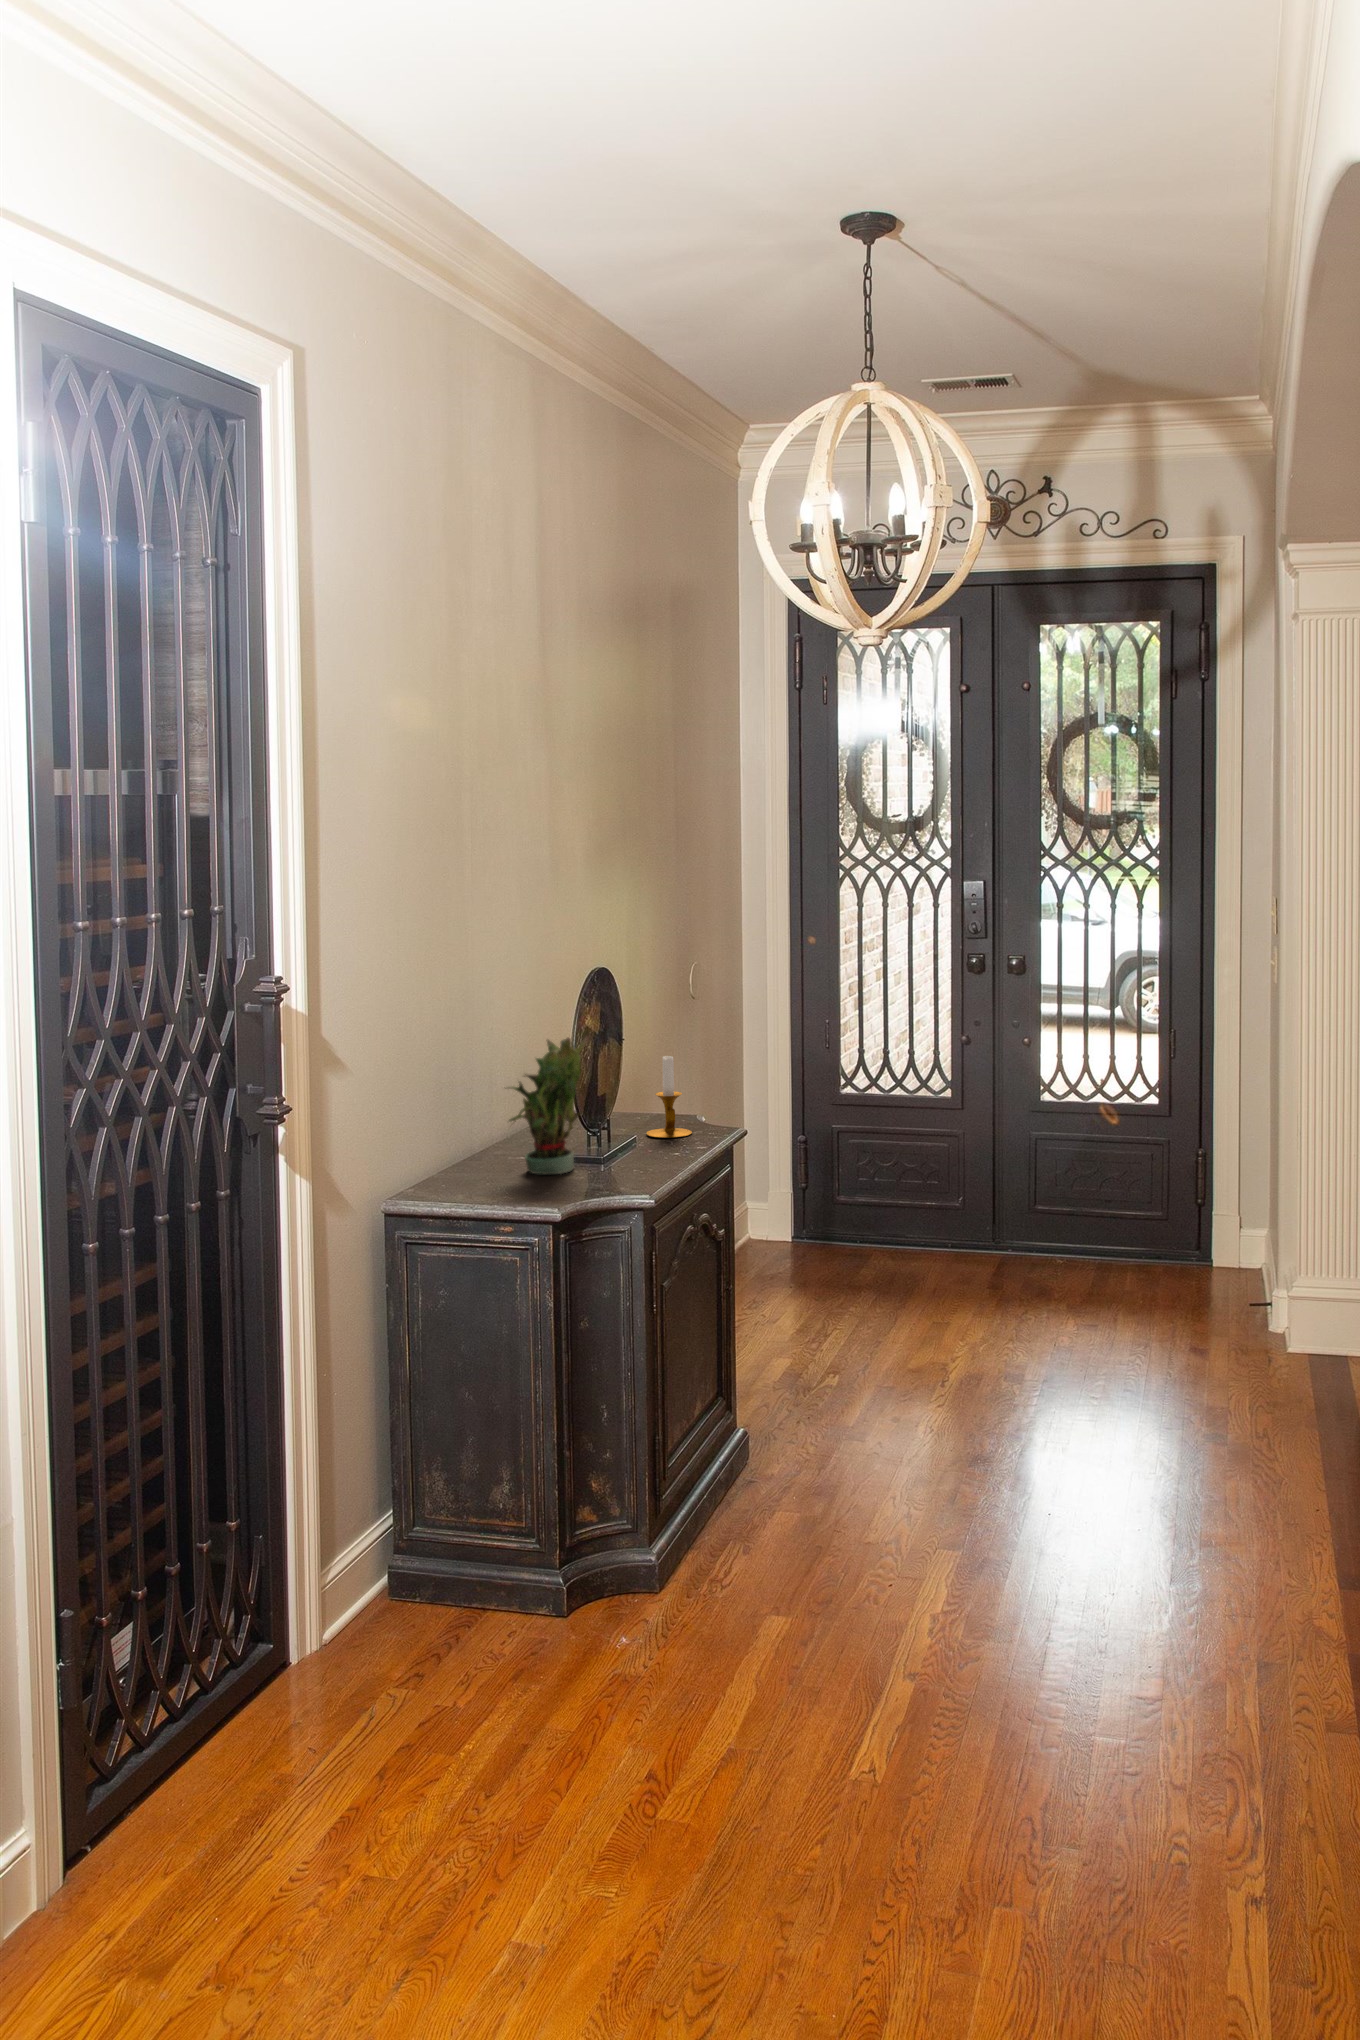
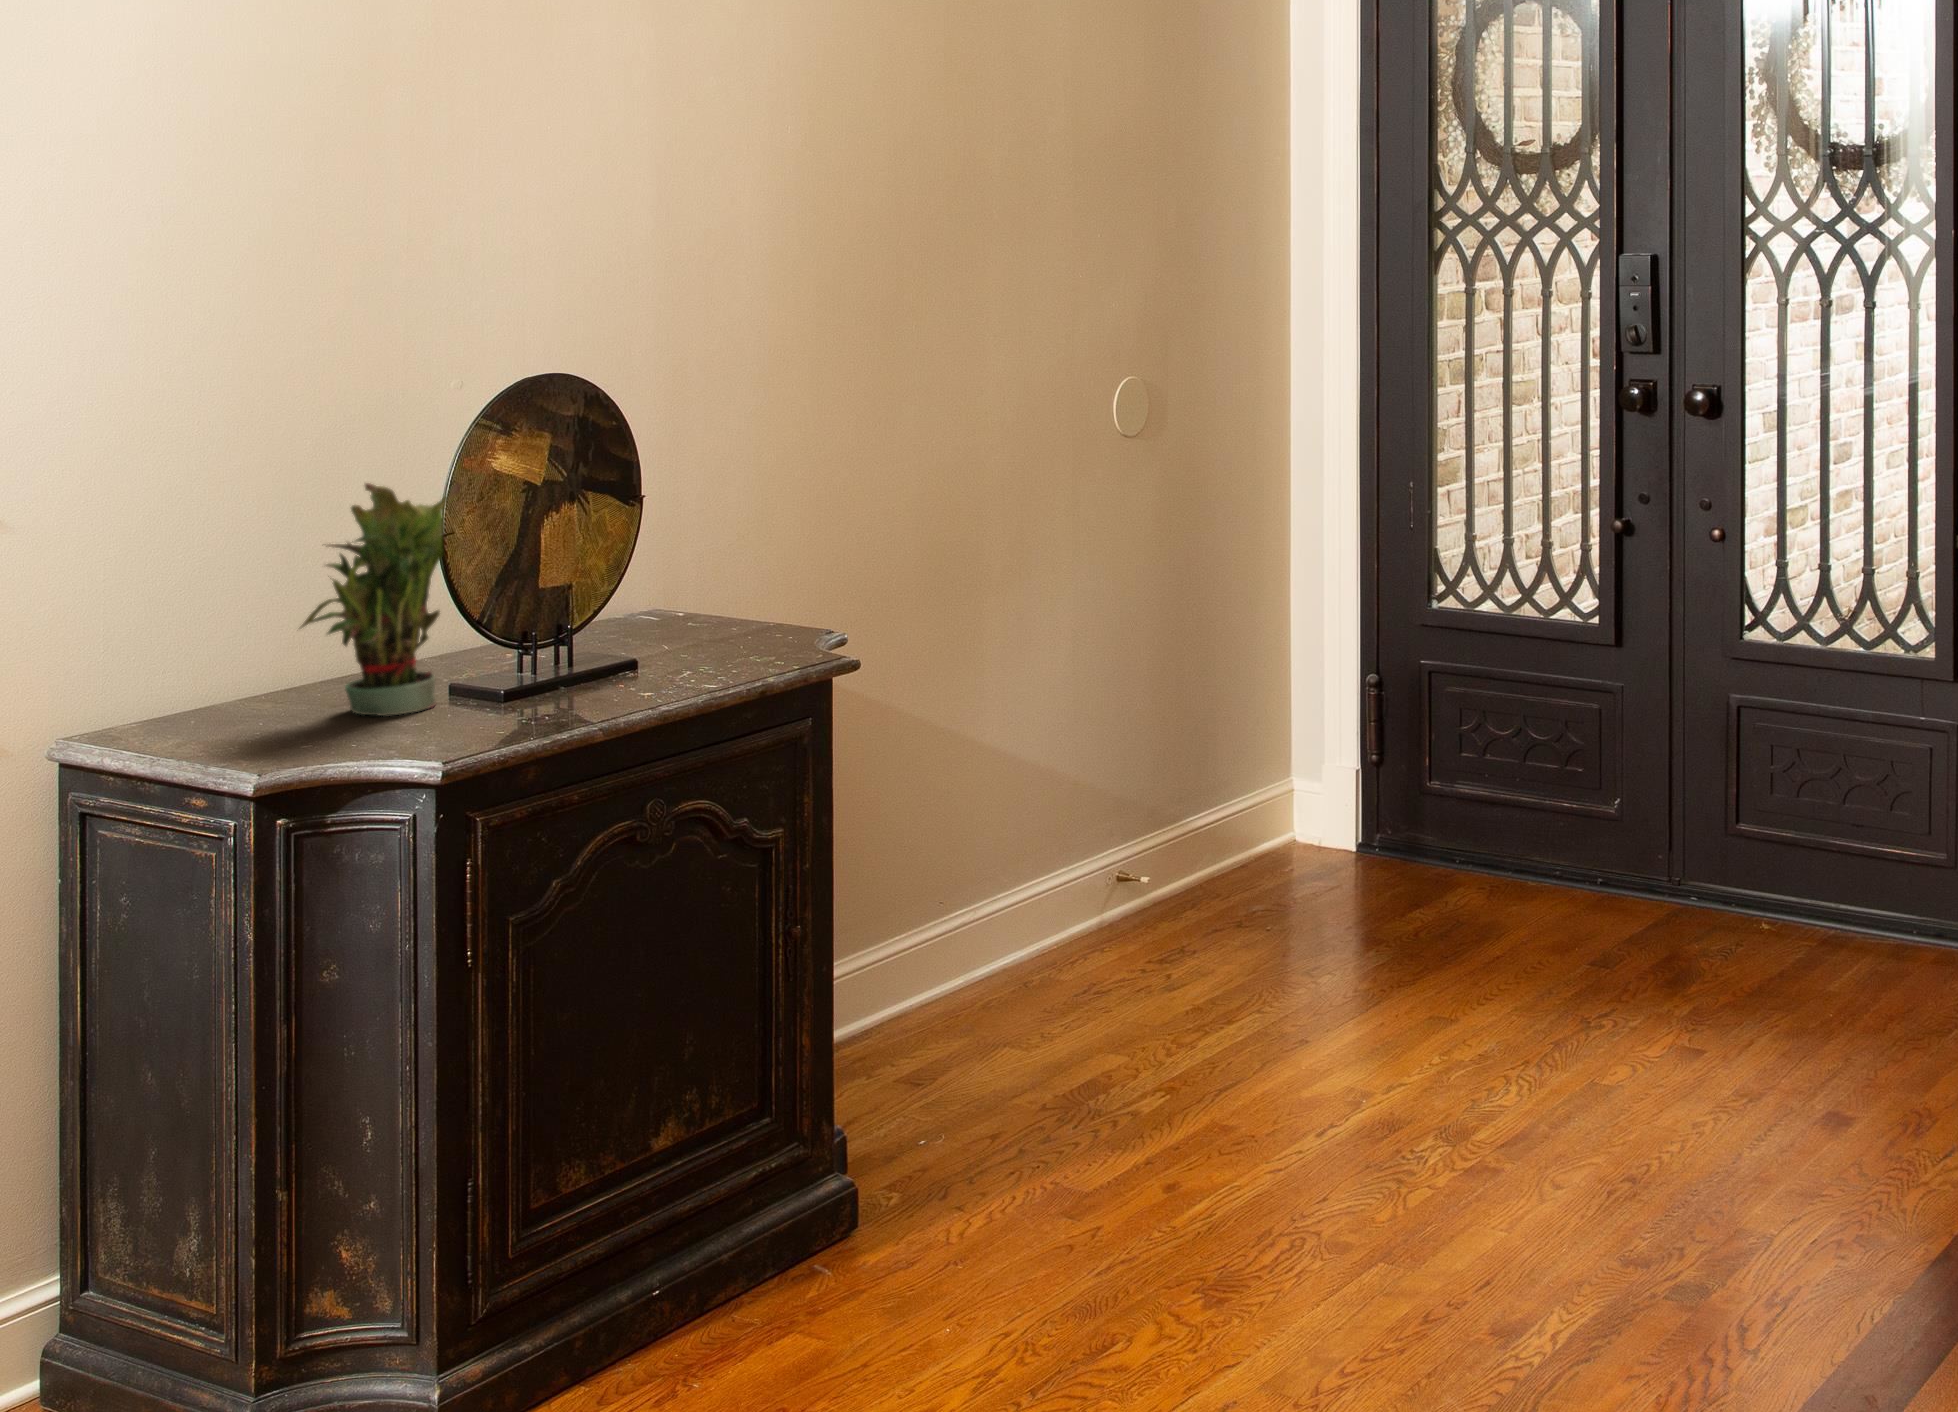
candlestick: present [646,1056,692,1138] -> none [663,526,746,665]

